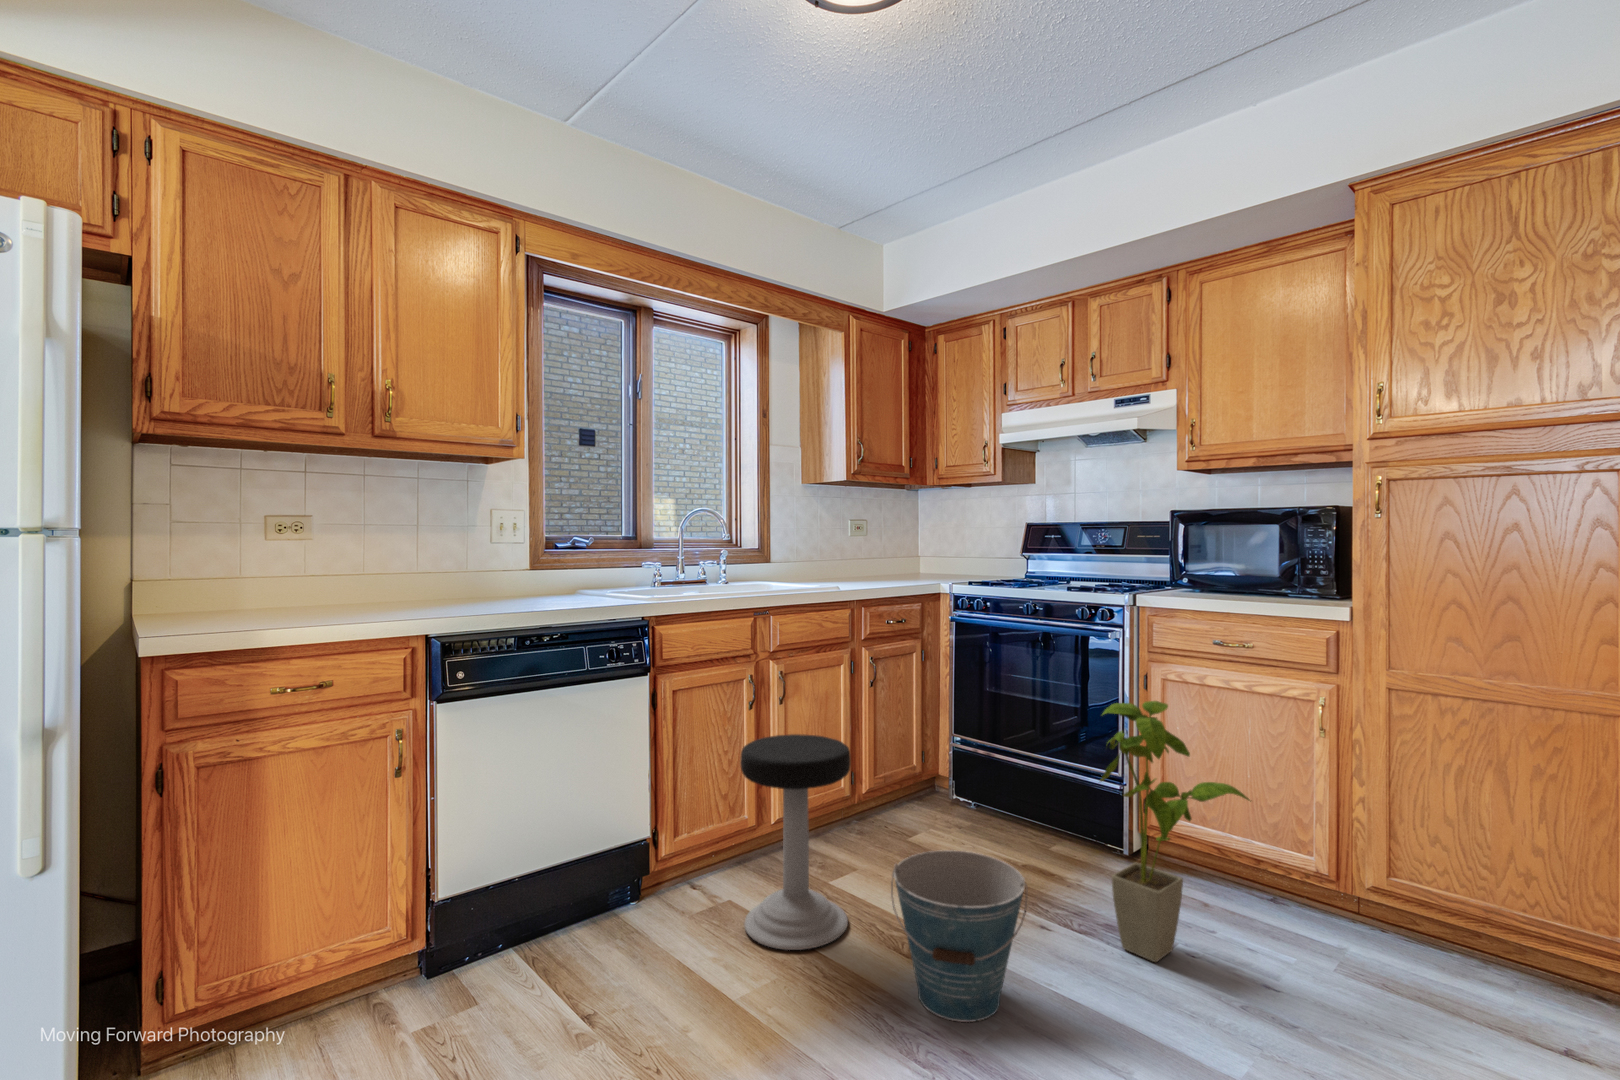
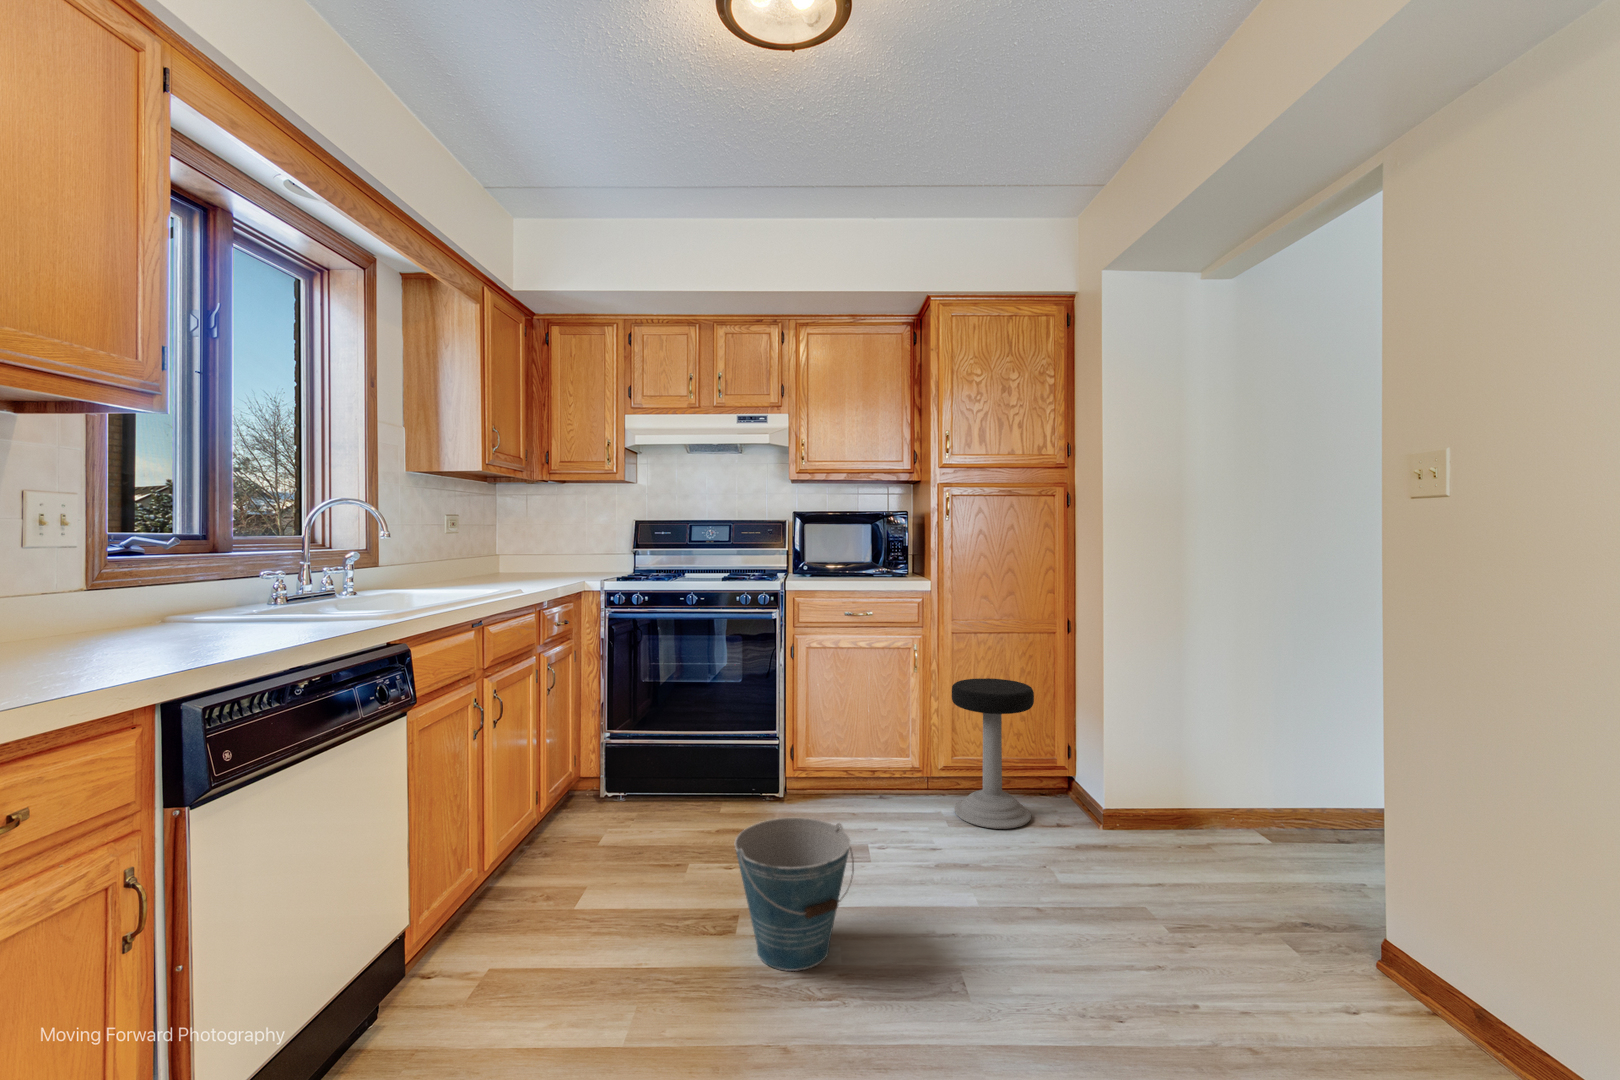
house plant: present [1100,701,1250,962] -> none [822,661,926,862]
stool: present [740,734,851,950] -> present [952,678,1034,829]

